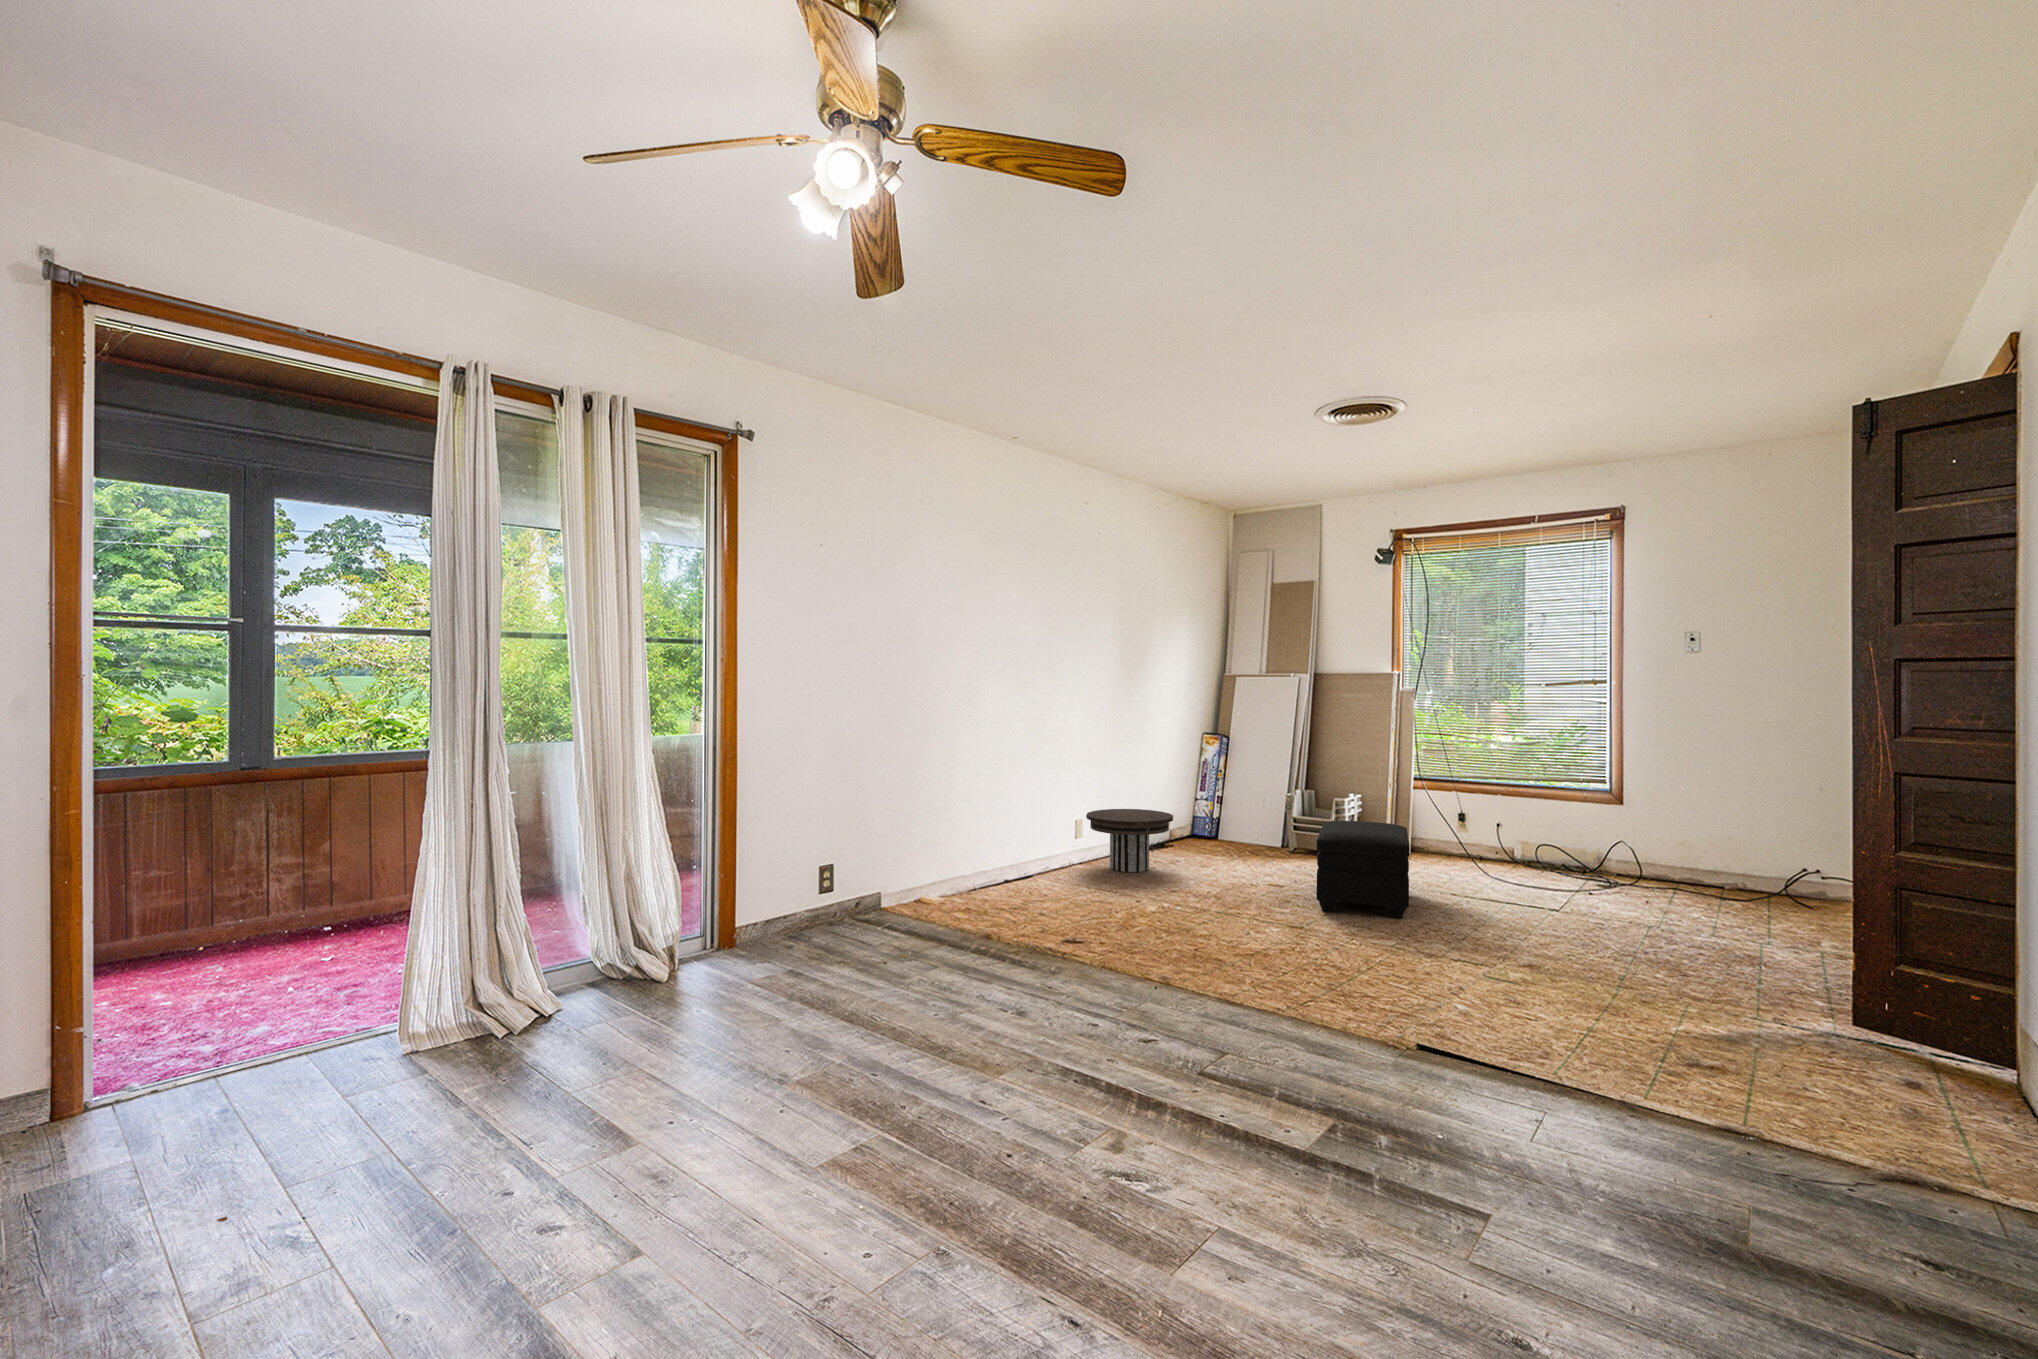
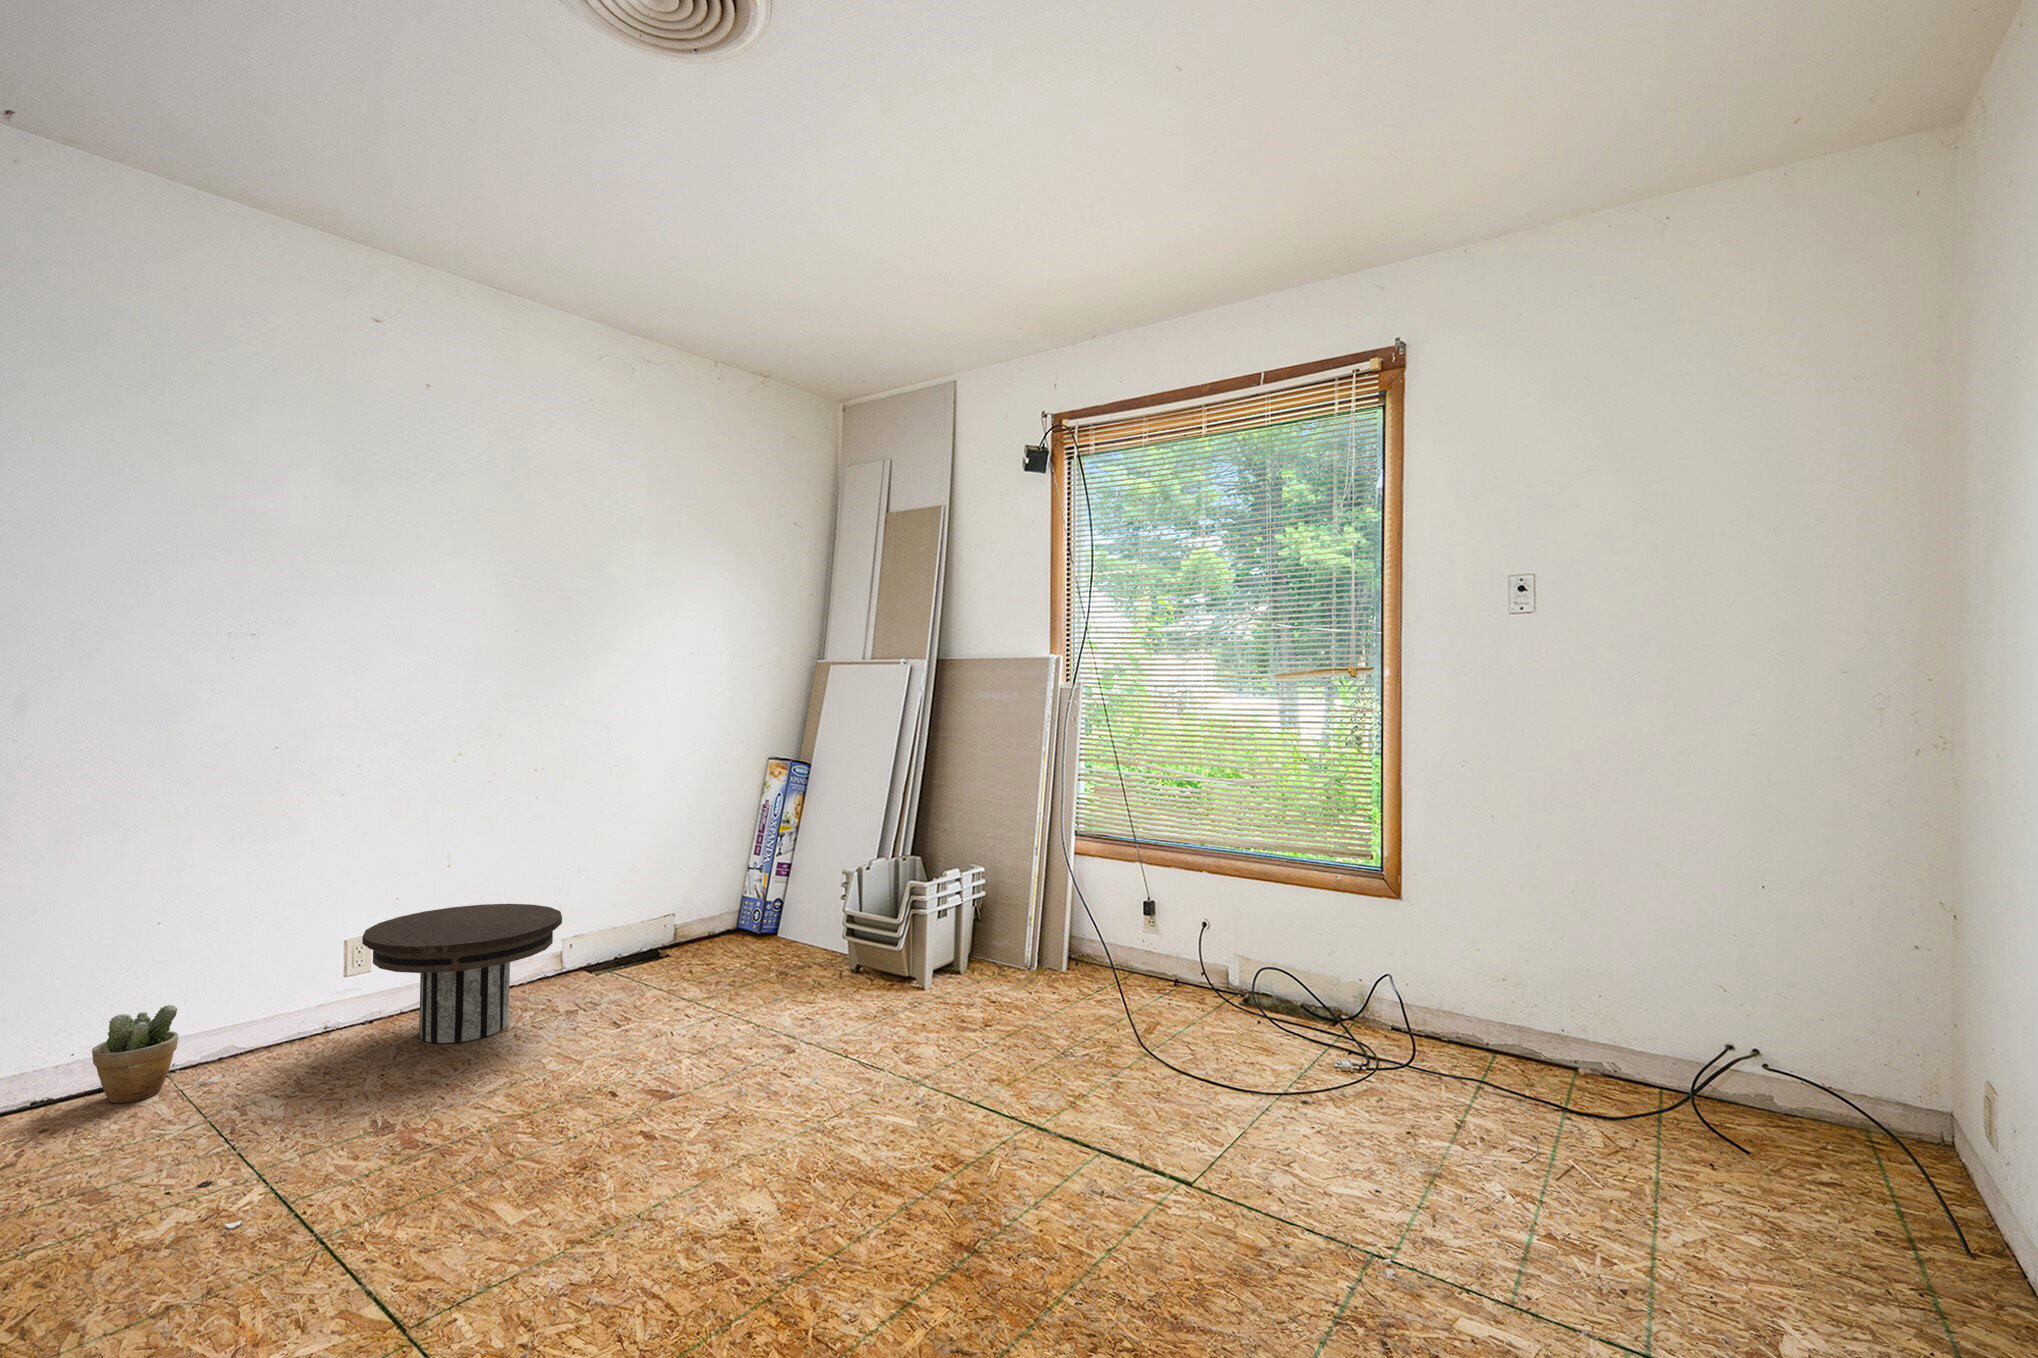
ottoman: present [1317,821,1410,918] -> none [618,952,926,1236]
potted plant: none [1018,844,1047,886] -> present [92,1005,178,1103]

